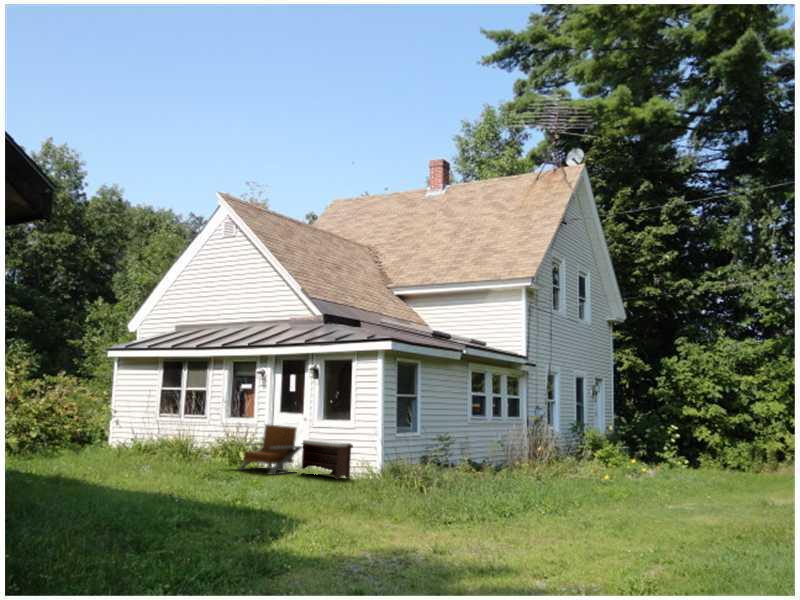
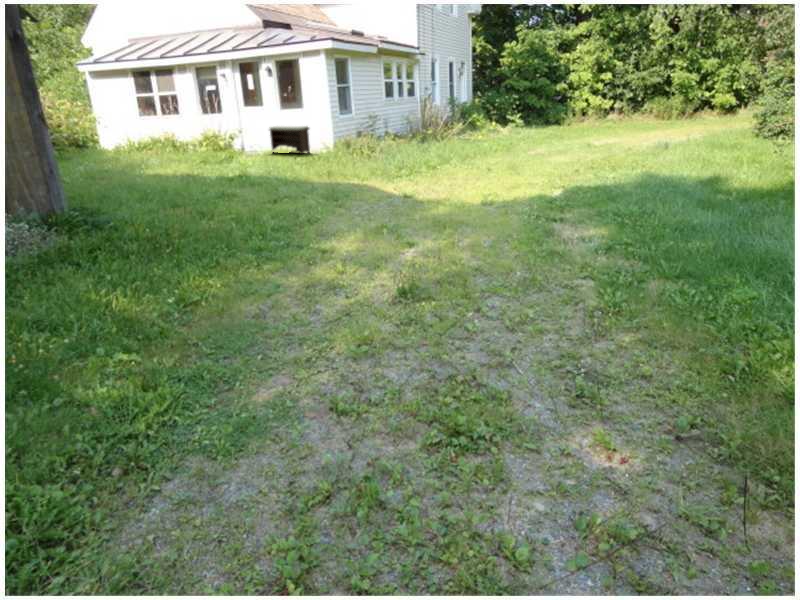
lounge chair: present [238,424,302,475] -> none [219,117,270,156]

